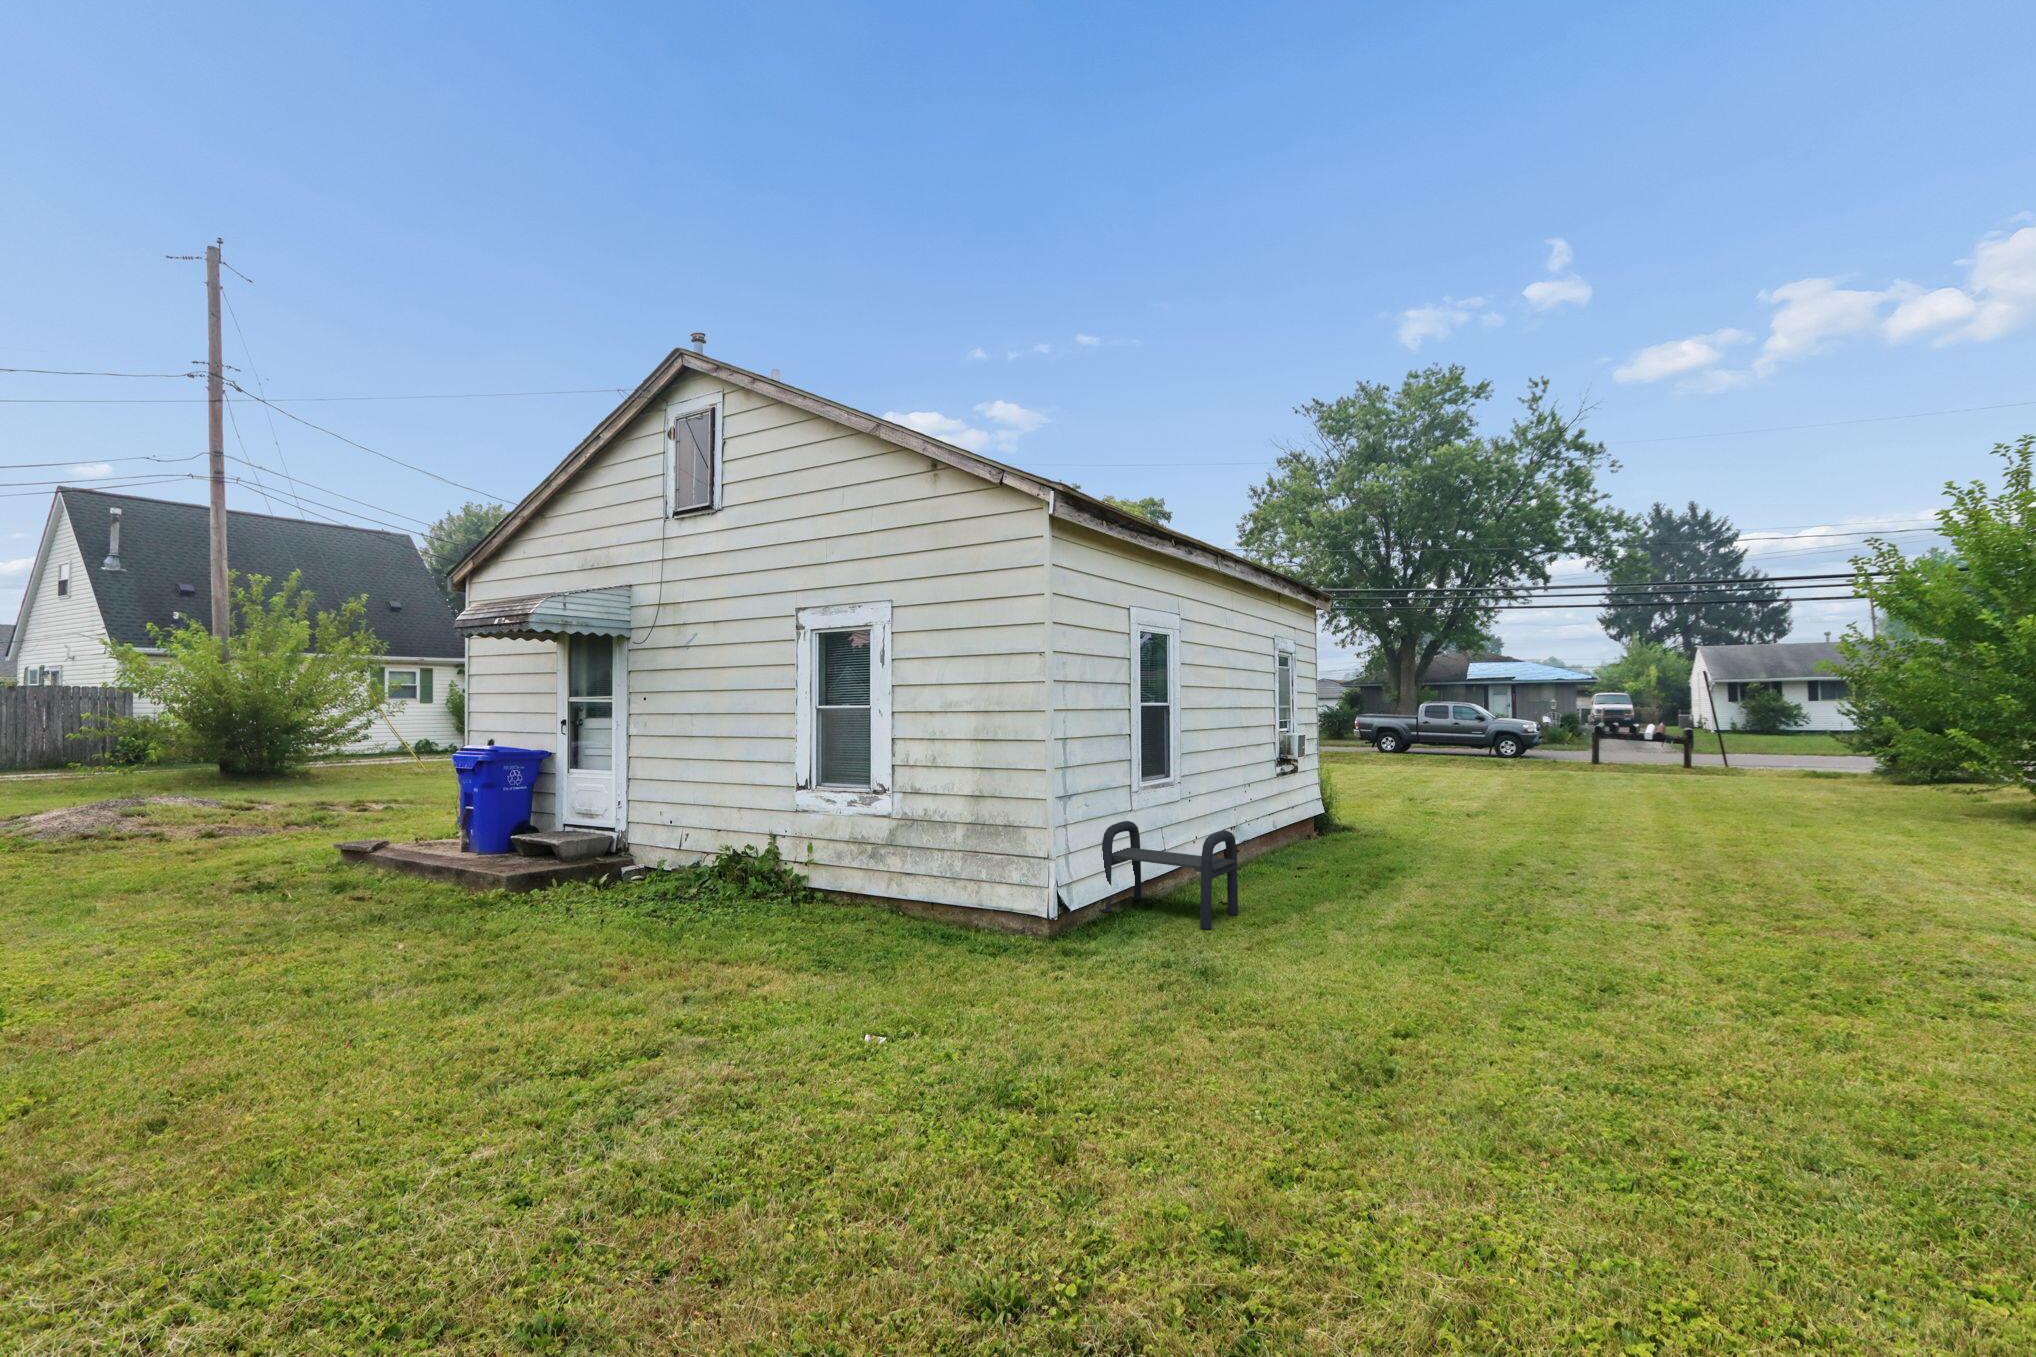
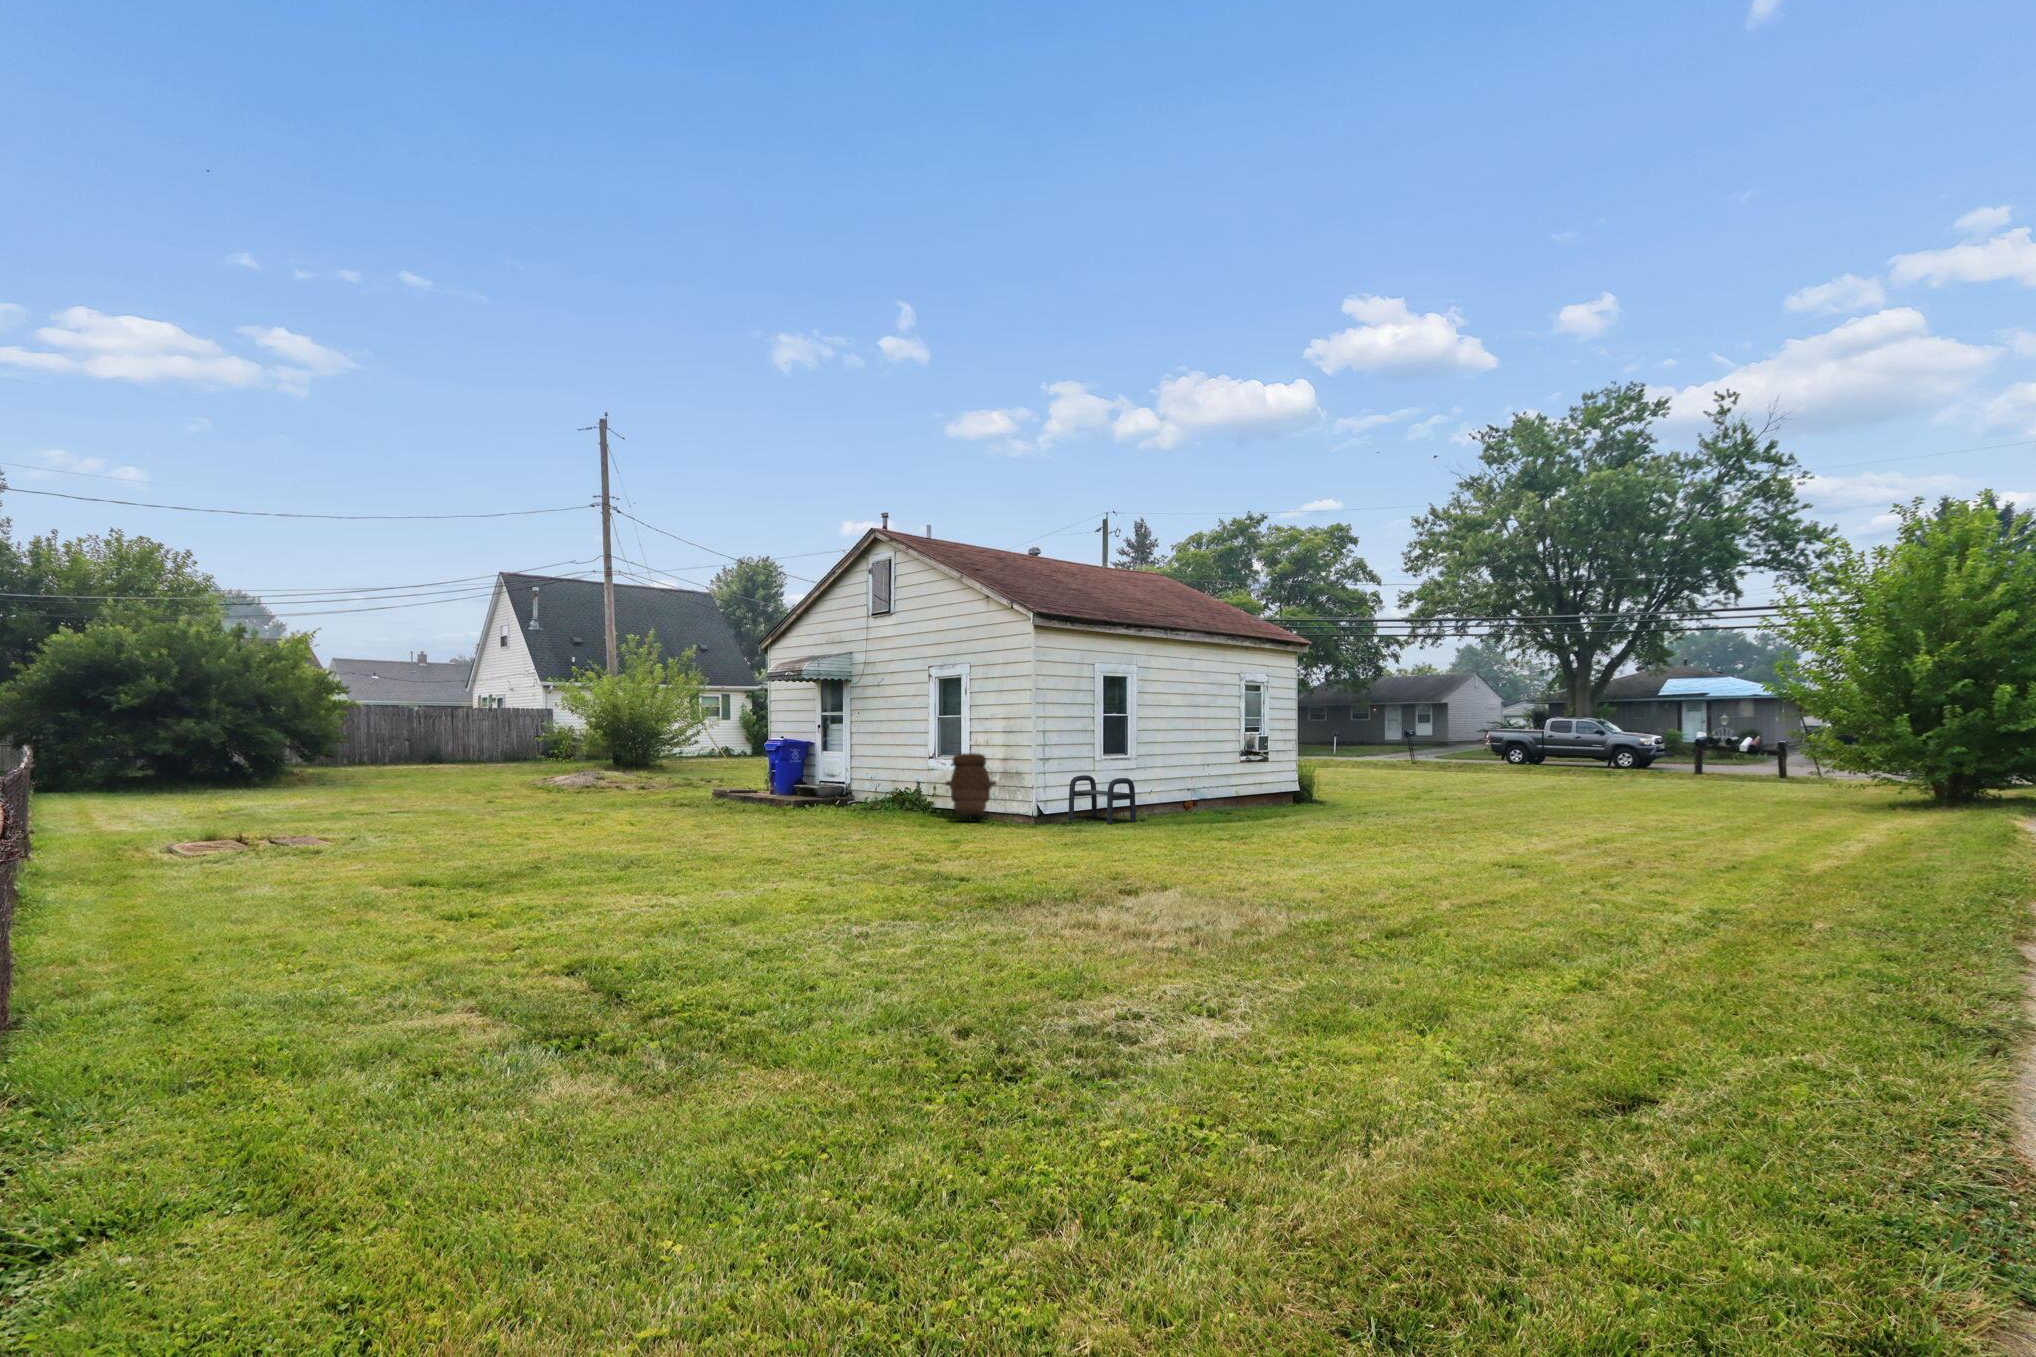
lounge chair: none [848,783,956,948] -> present [945,753,996,822]

